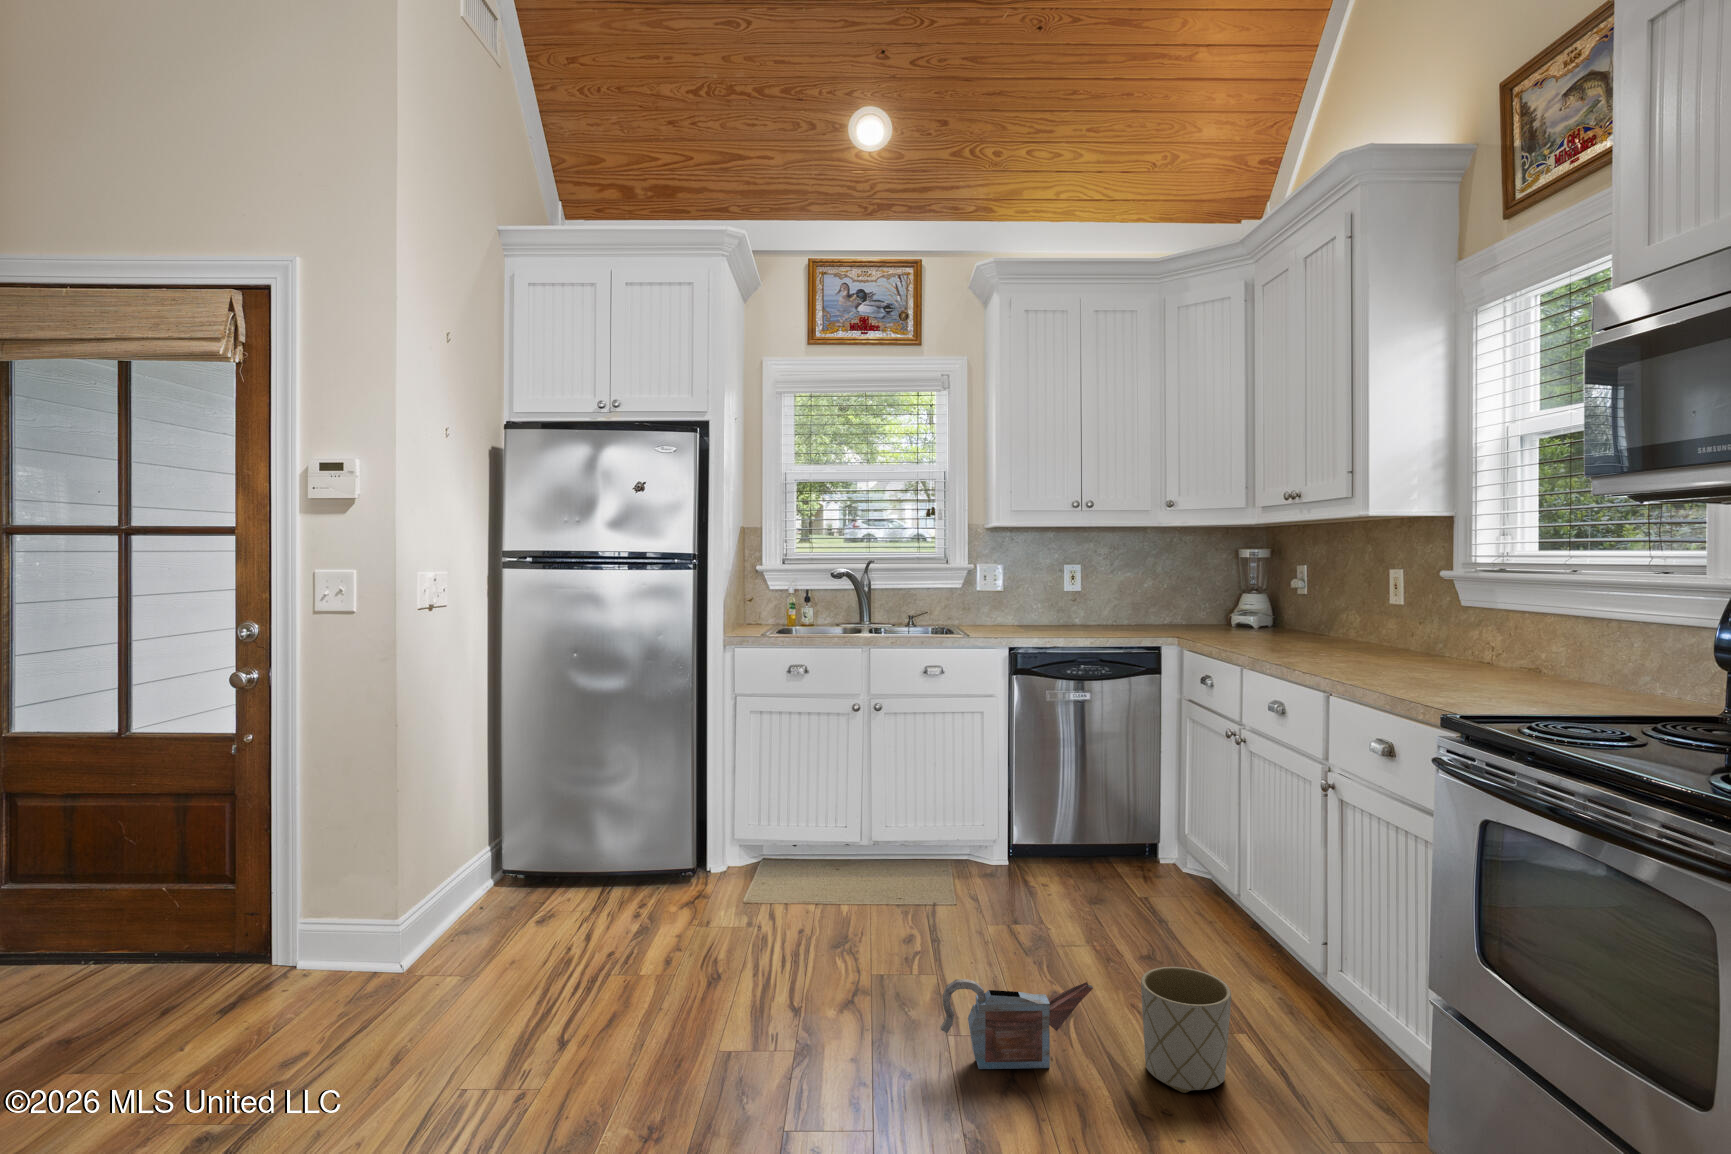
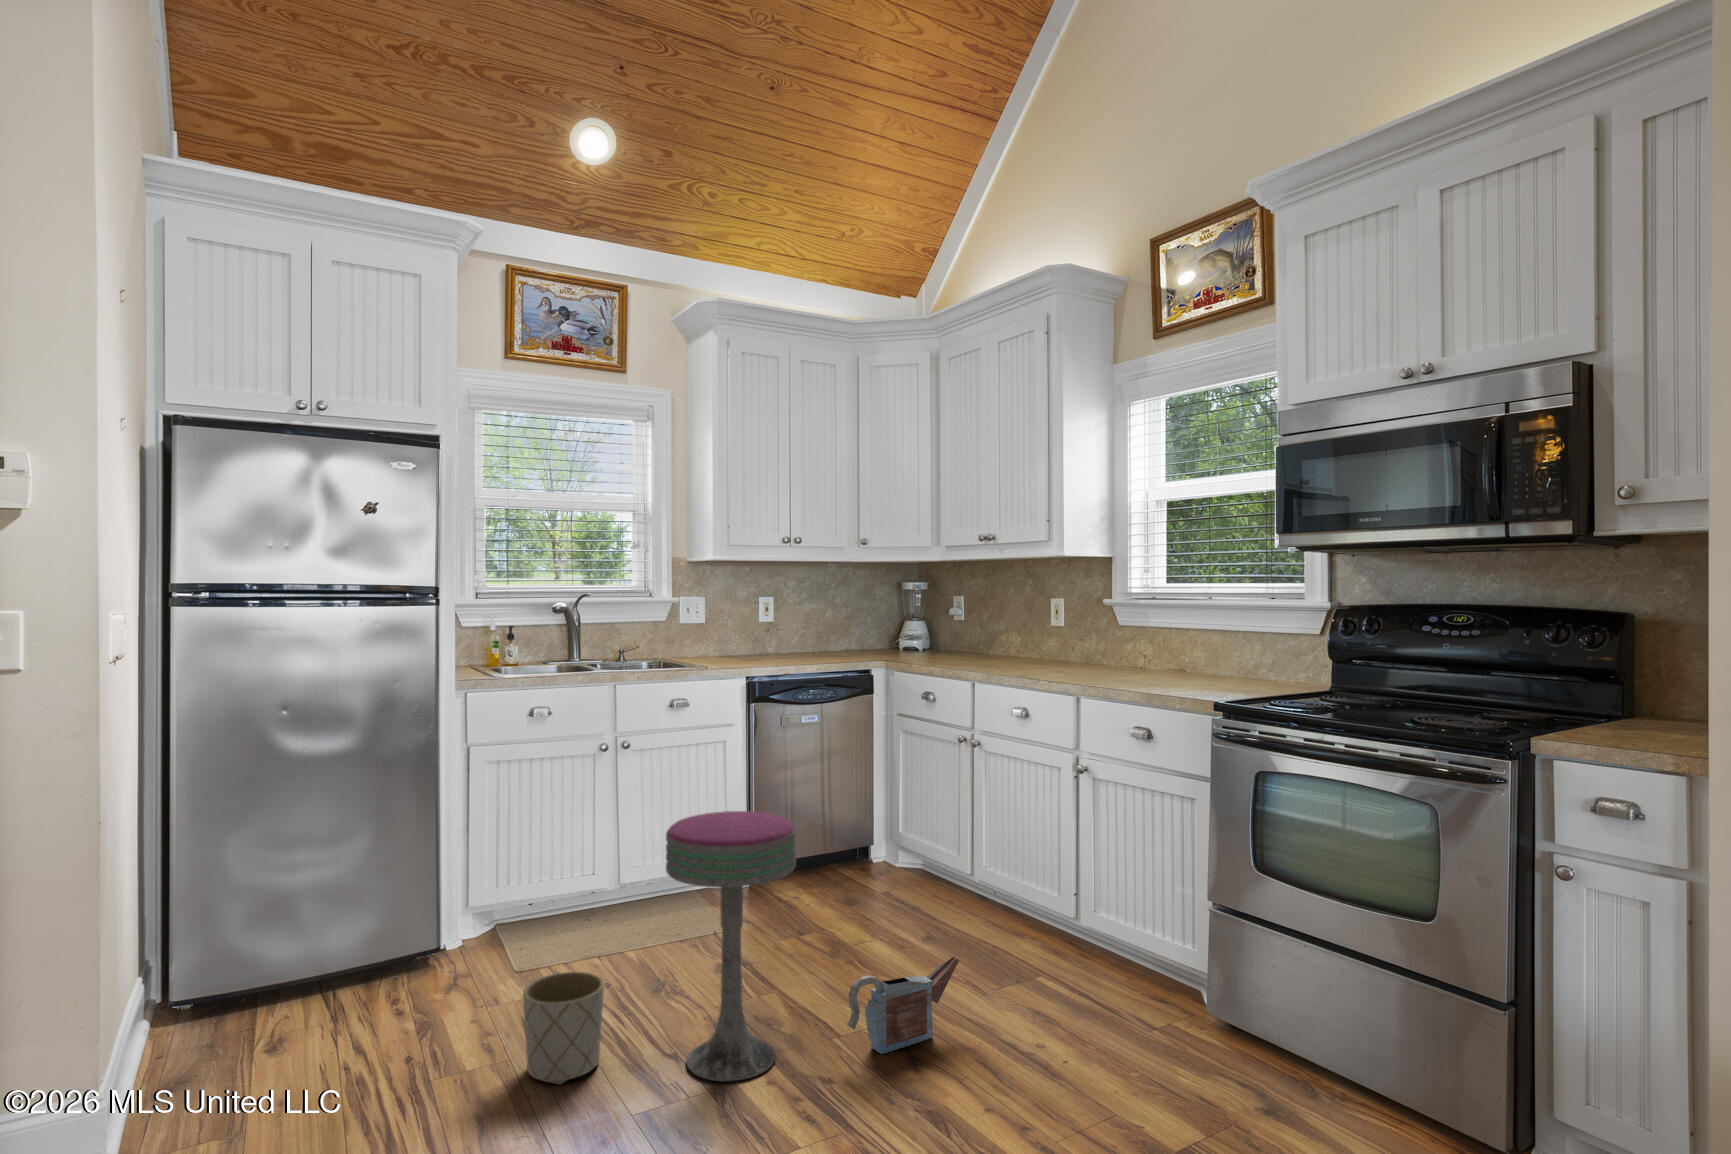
bar stool: none [770,780,902,1053] -> present [666,811,796,1081]
planter: present [1141,967,1231,1093] -> present [523,972,604,1085]

